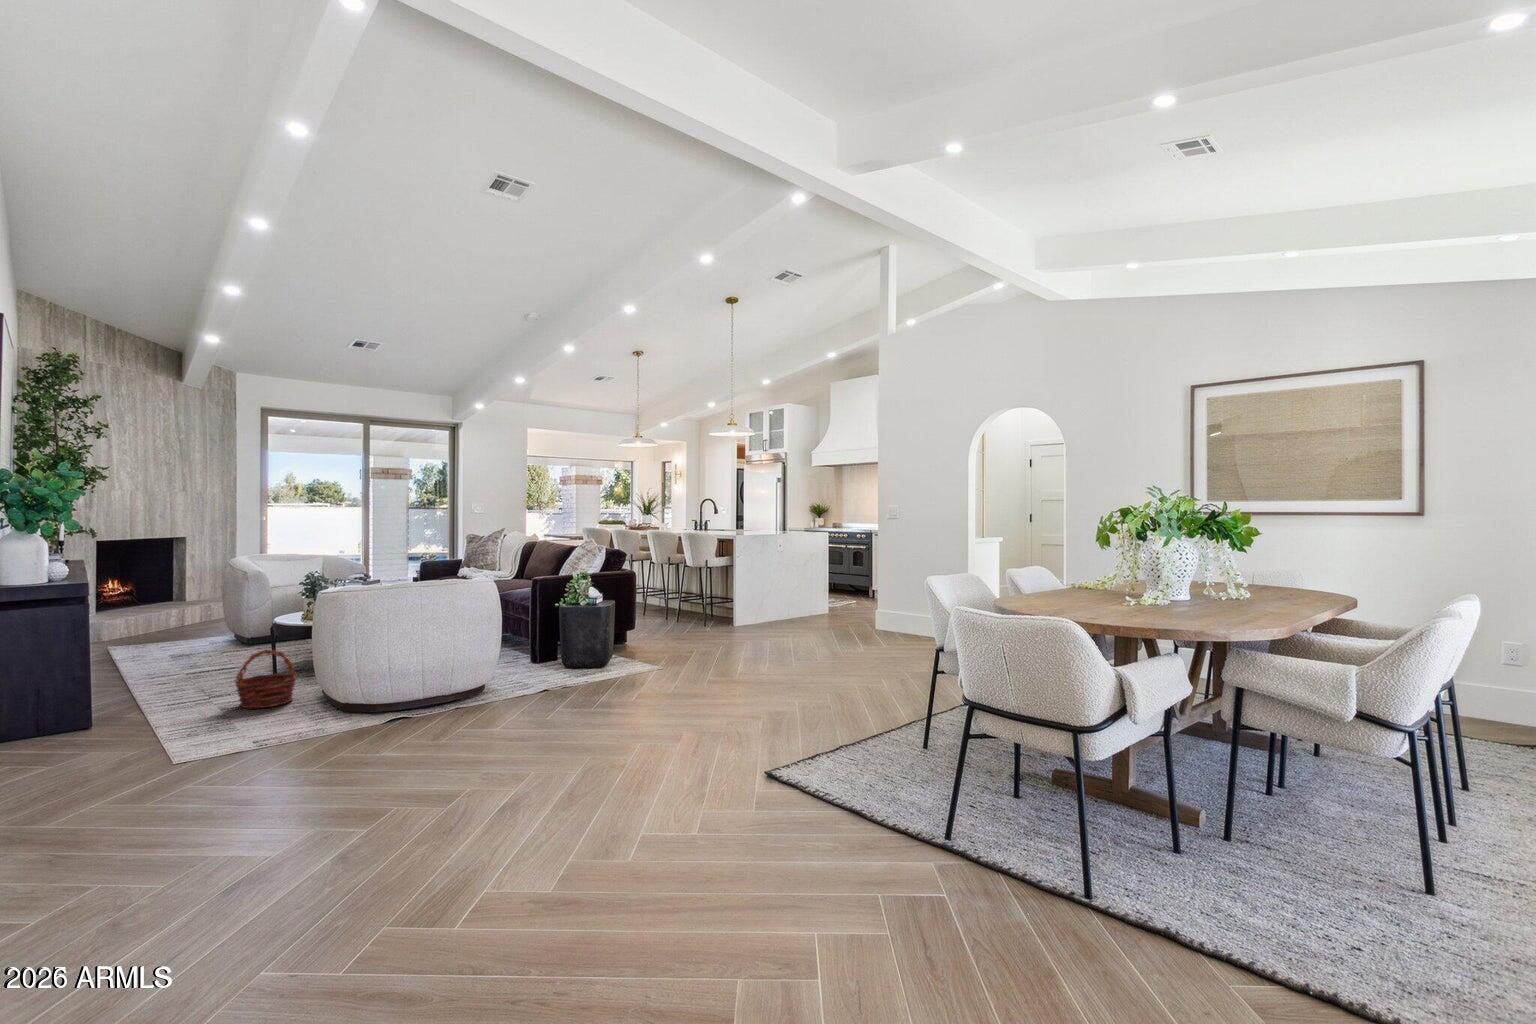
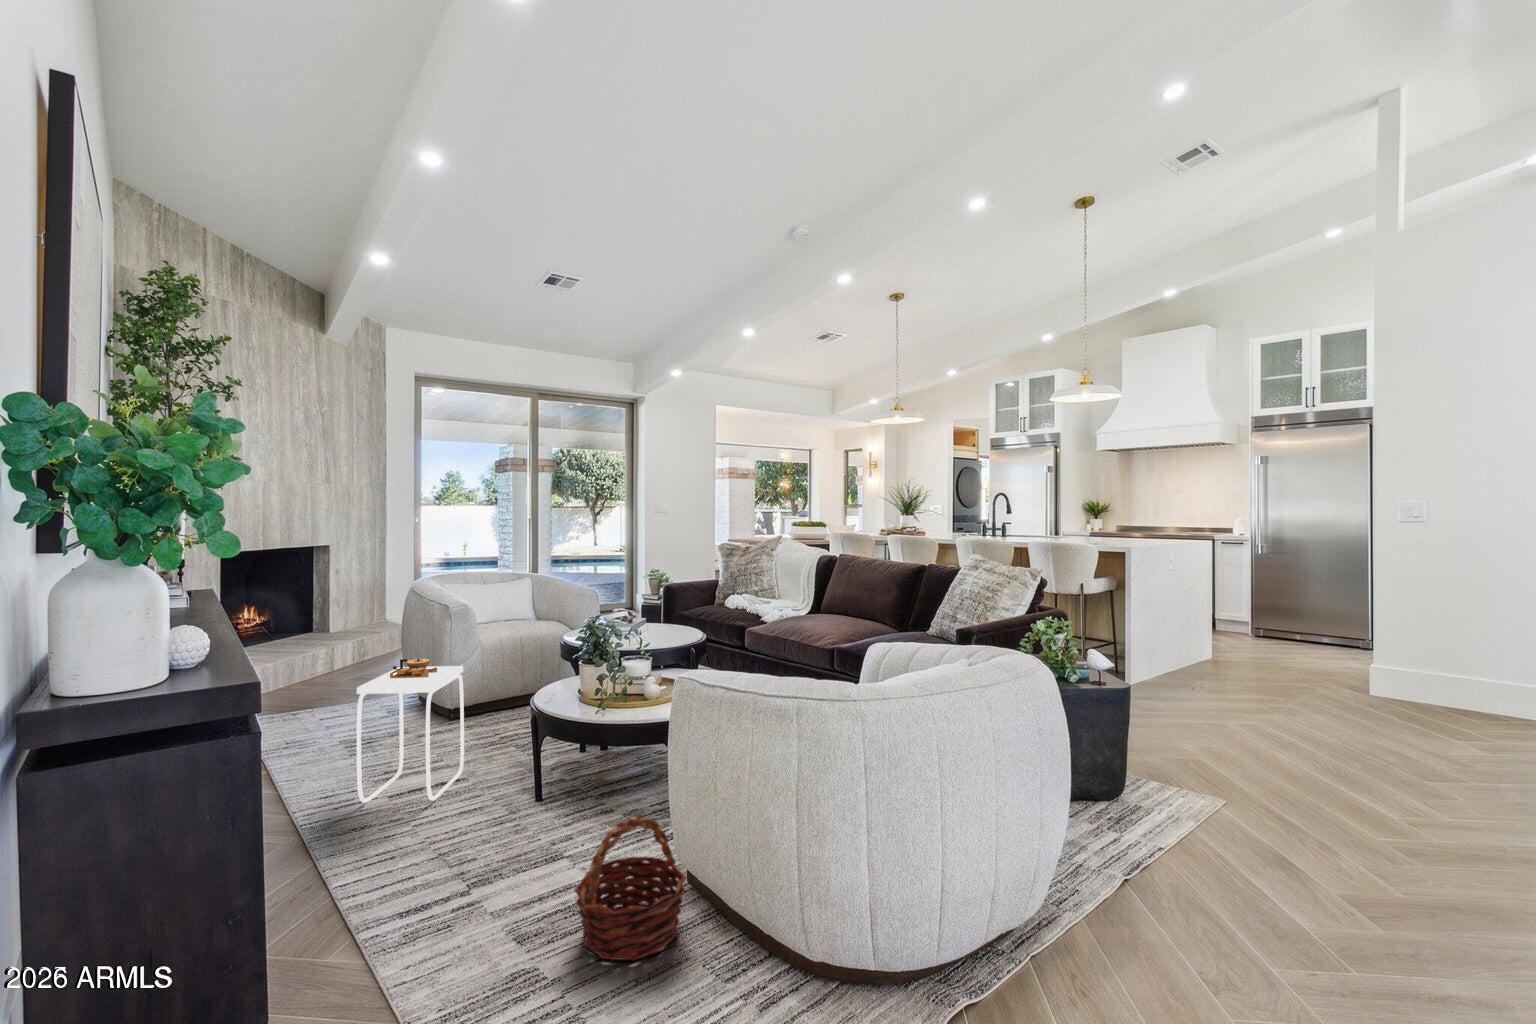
side table: none [158,594,233,672] -> present [357,659,464,803]

